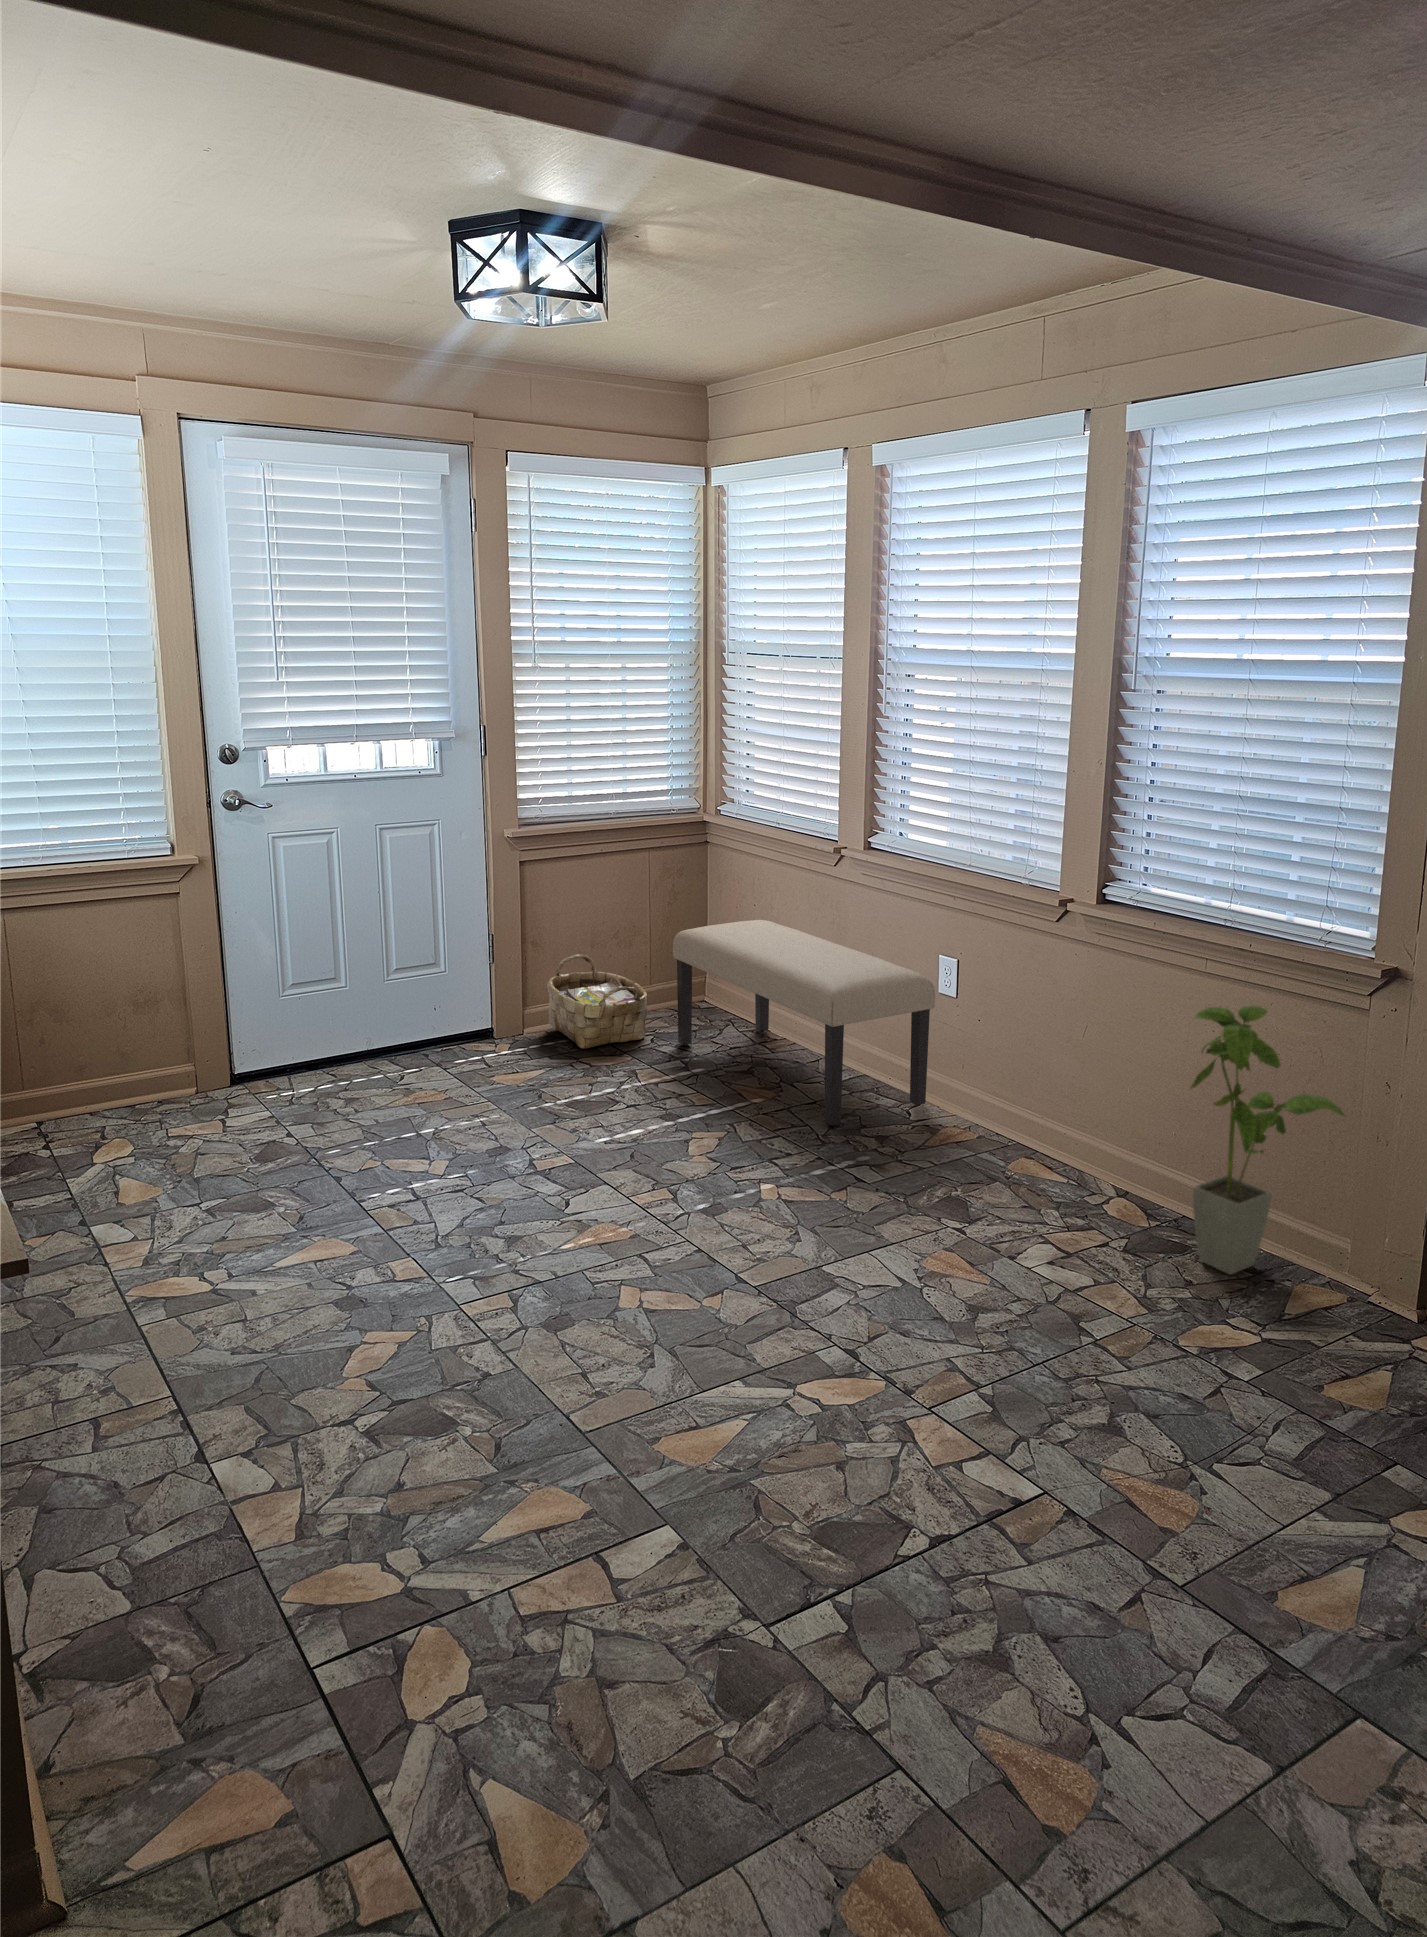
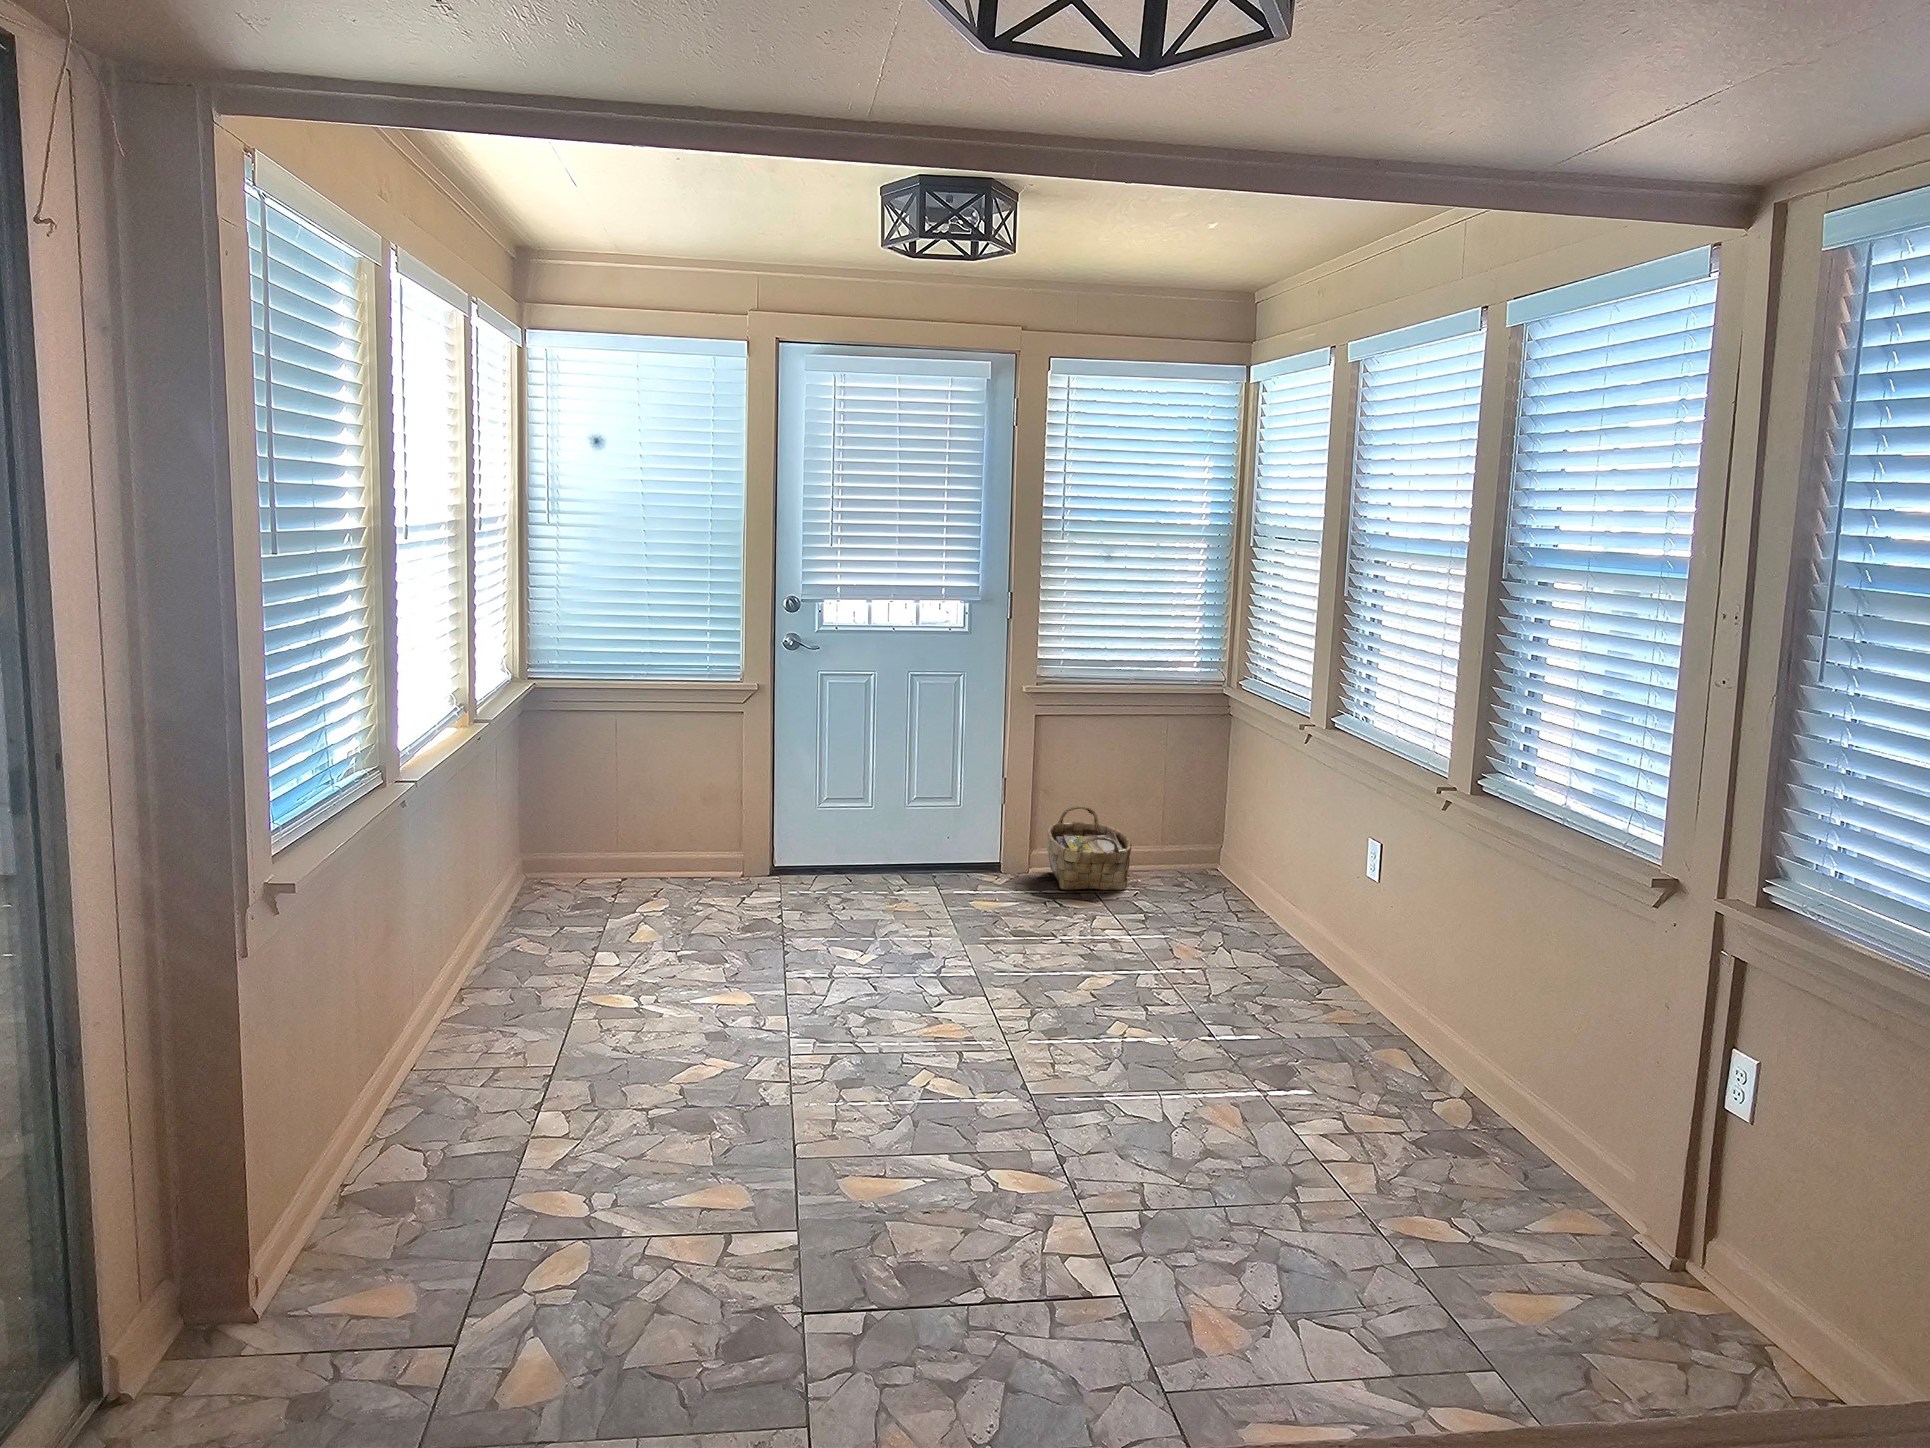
bench: present [673,920,935,1126] -> none [1150,789,1348,986]
house plant: present [1190,1006,1345,1274] -> none [1459,893,1614,1184]

